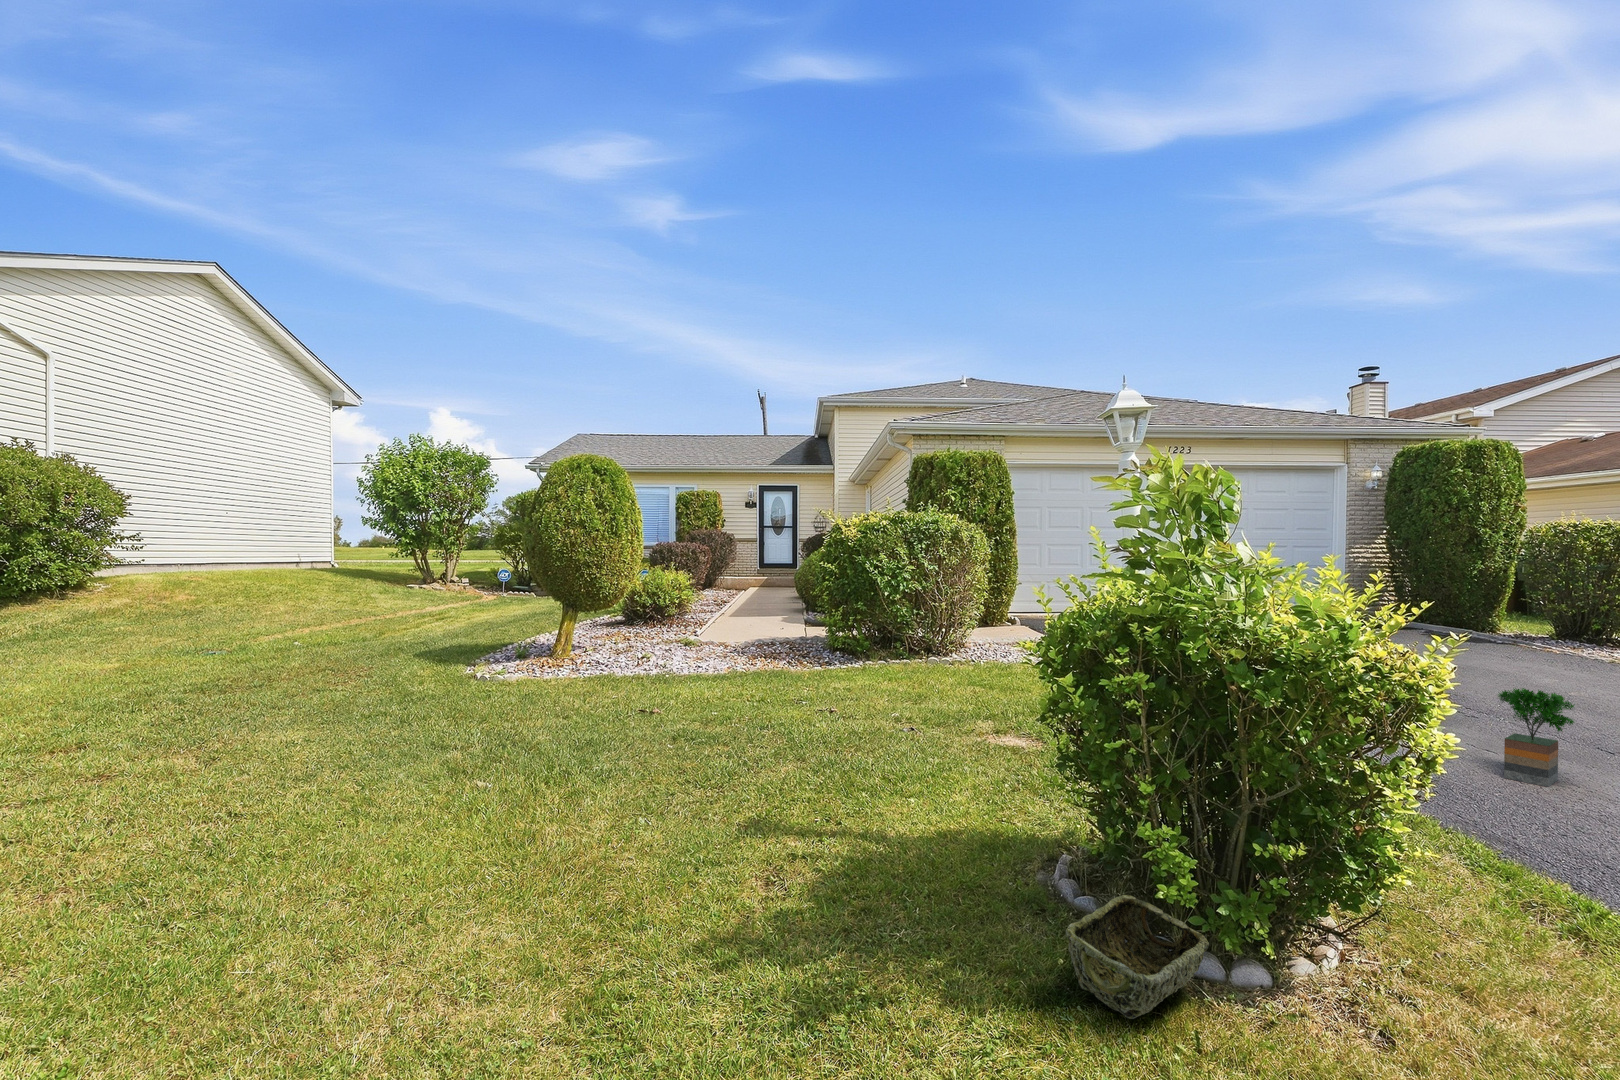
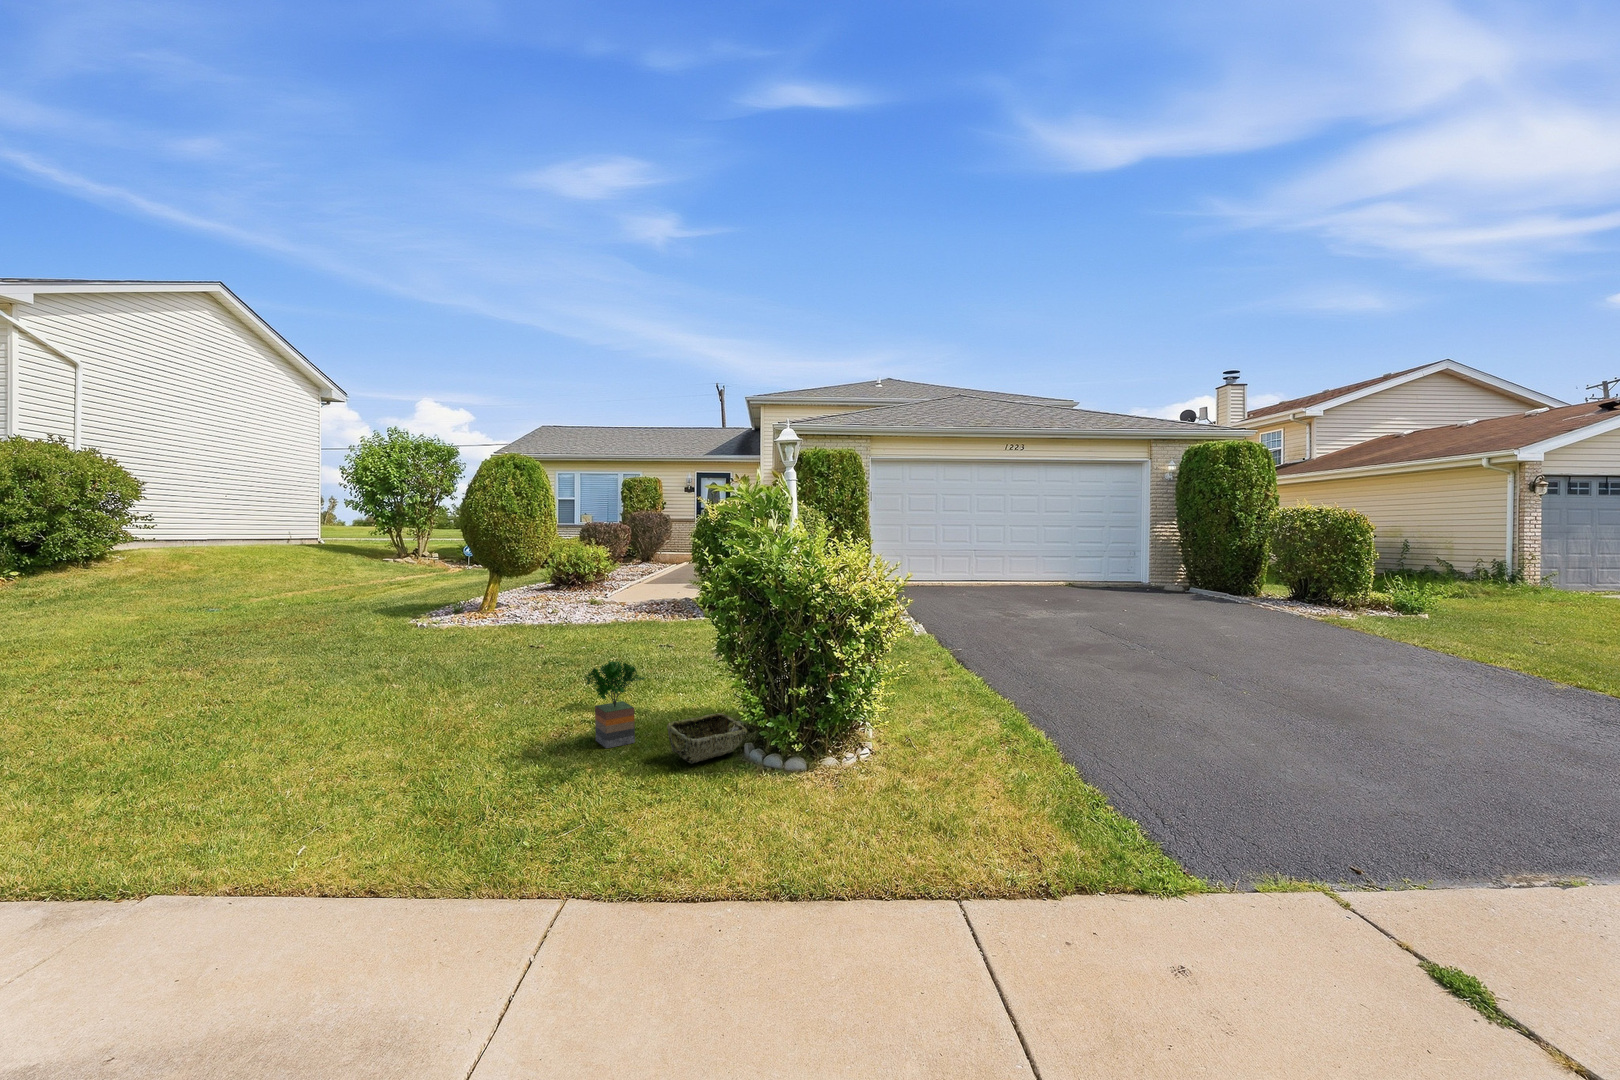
potted tree: present [1498,688,1575,787] -> present [586,661,645,748]

